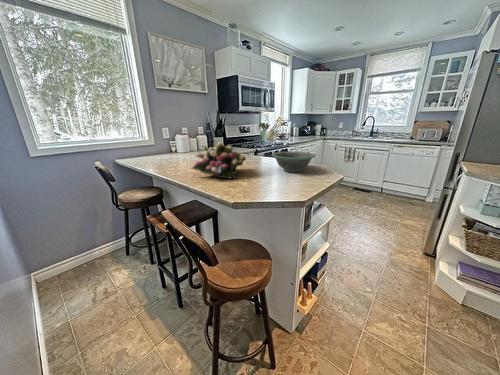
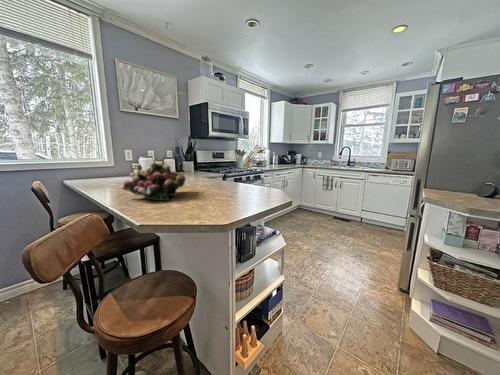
decorative bowl: present [272,152,316,172] -> none [216,174,262,195]

